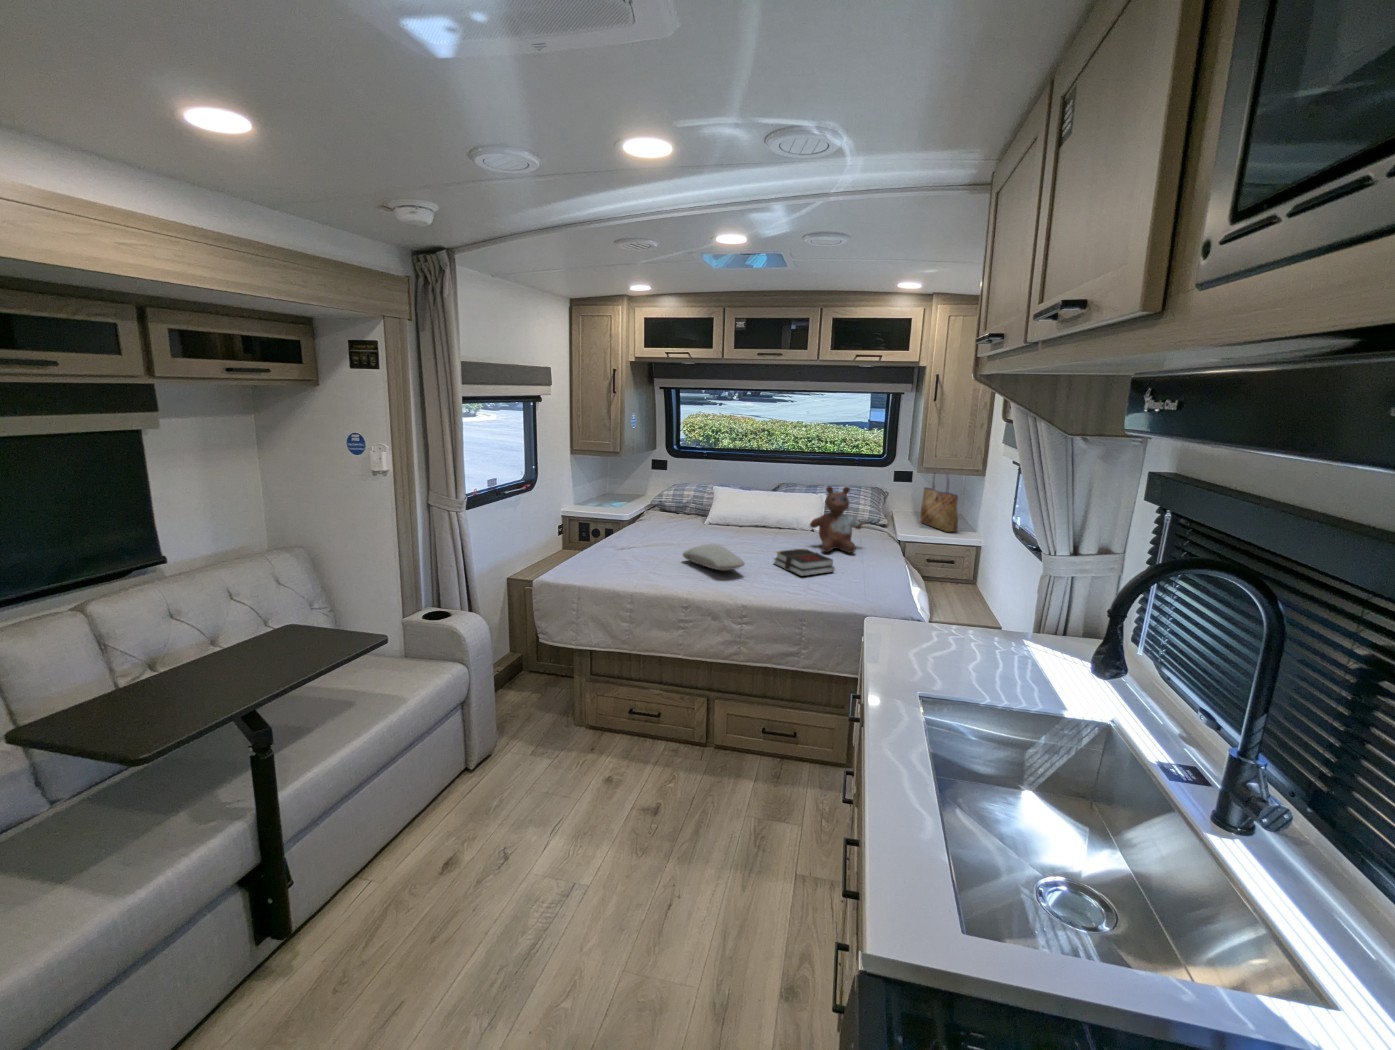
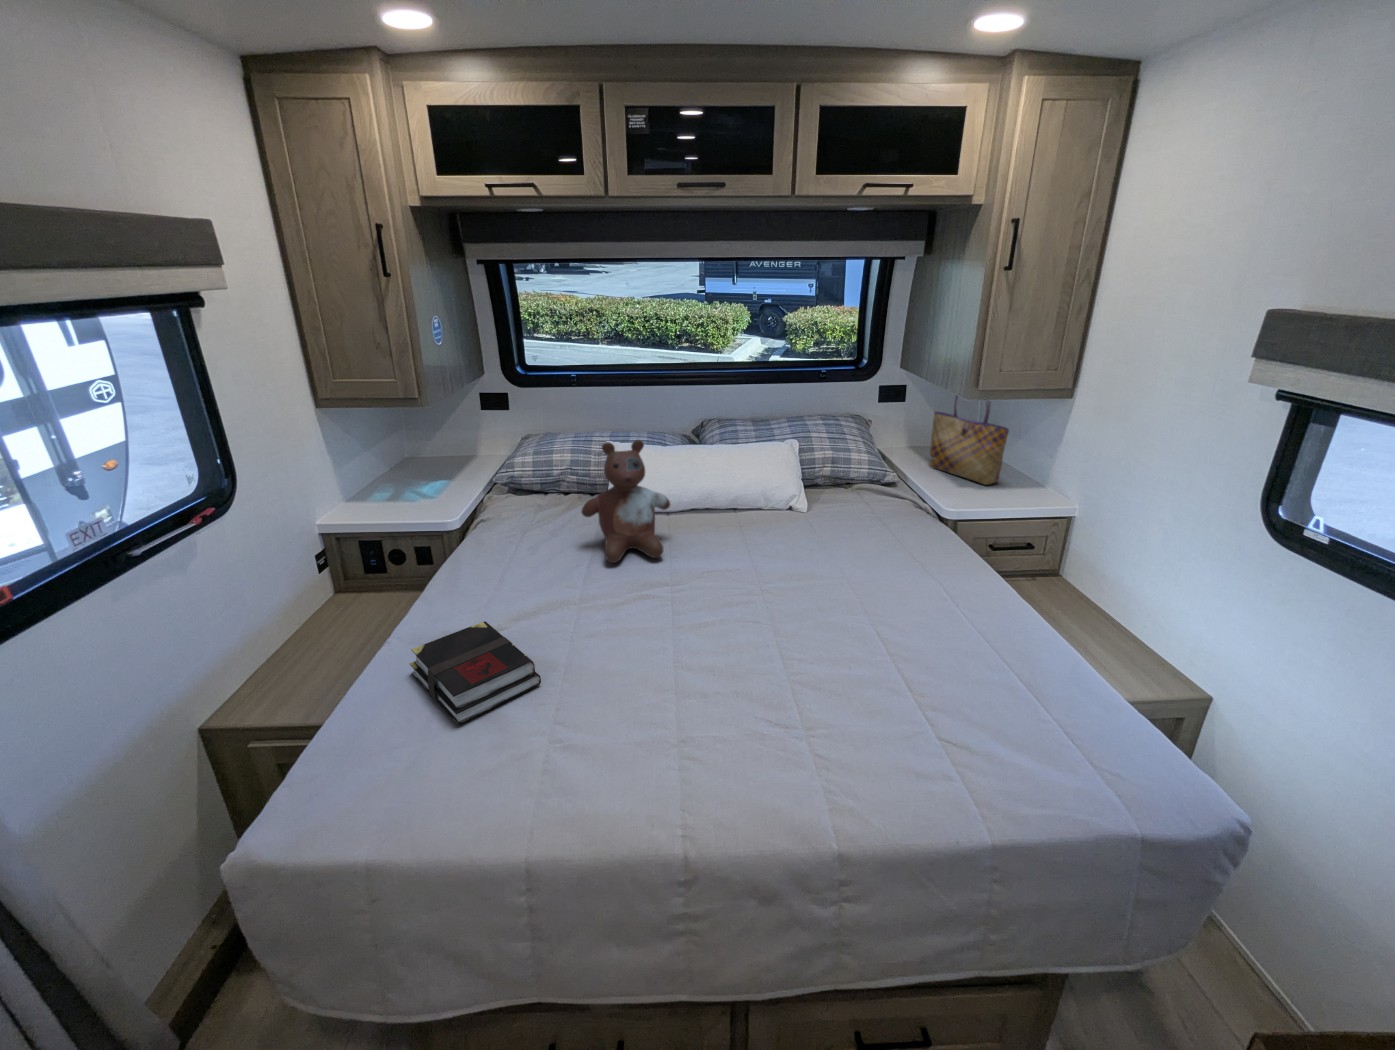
stuffed bear: present [810,486,862,553] -> present [582,440,670,563]
pillow: present [683,544,745,570] -> none [616,607,772,700]
book: present [774,549,835,576] -> present [410,621,541,725]

